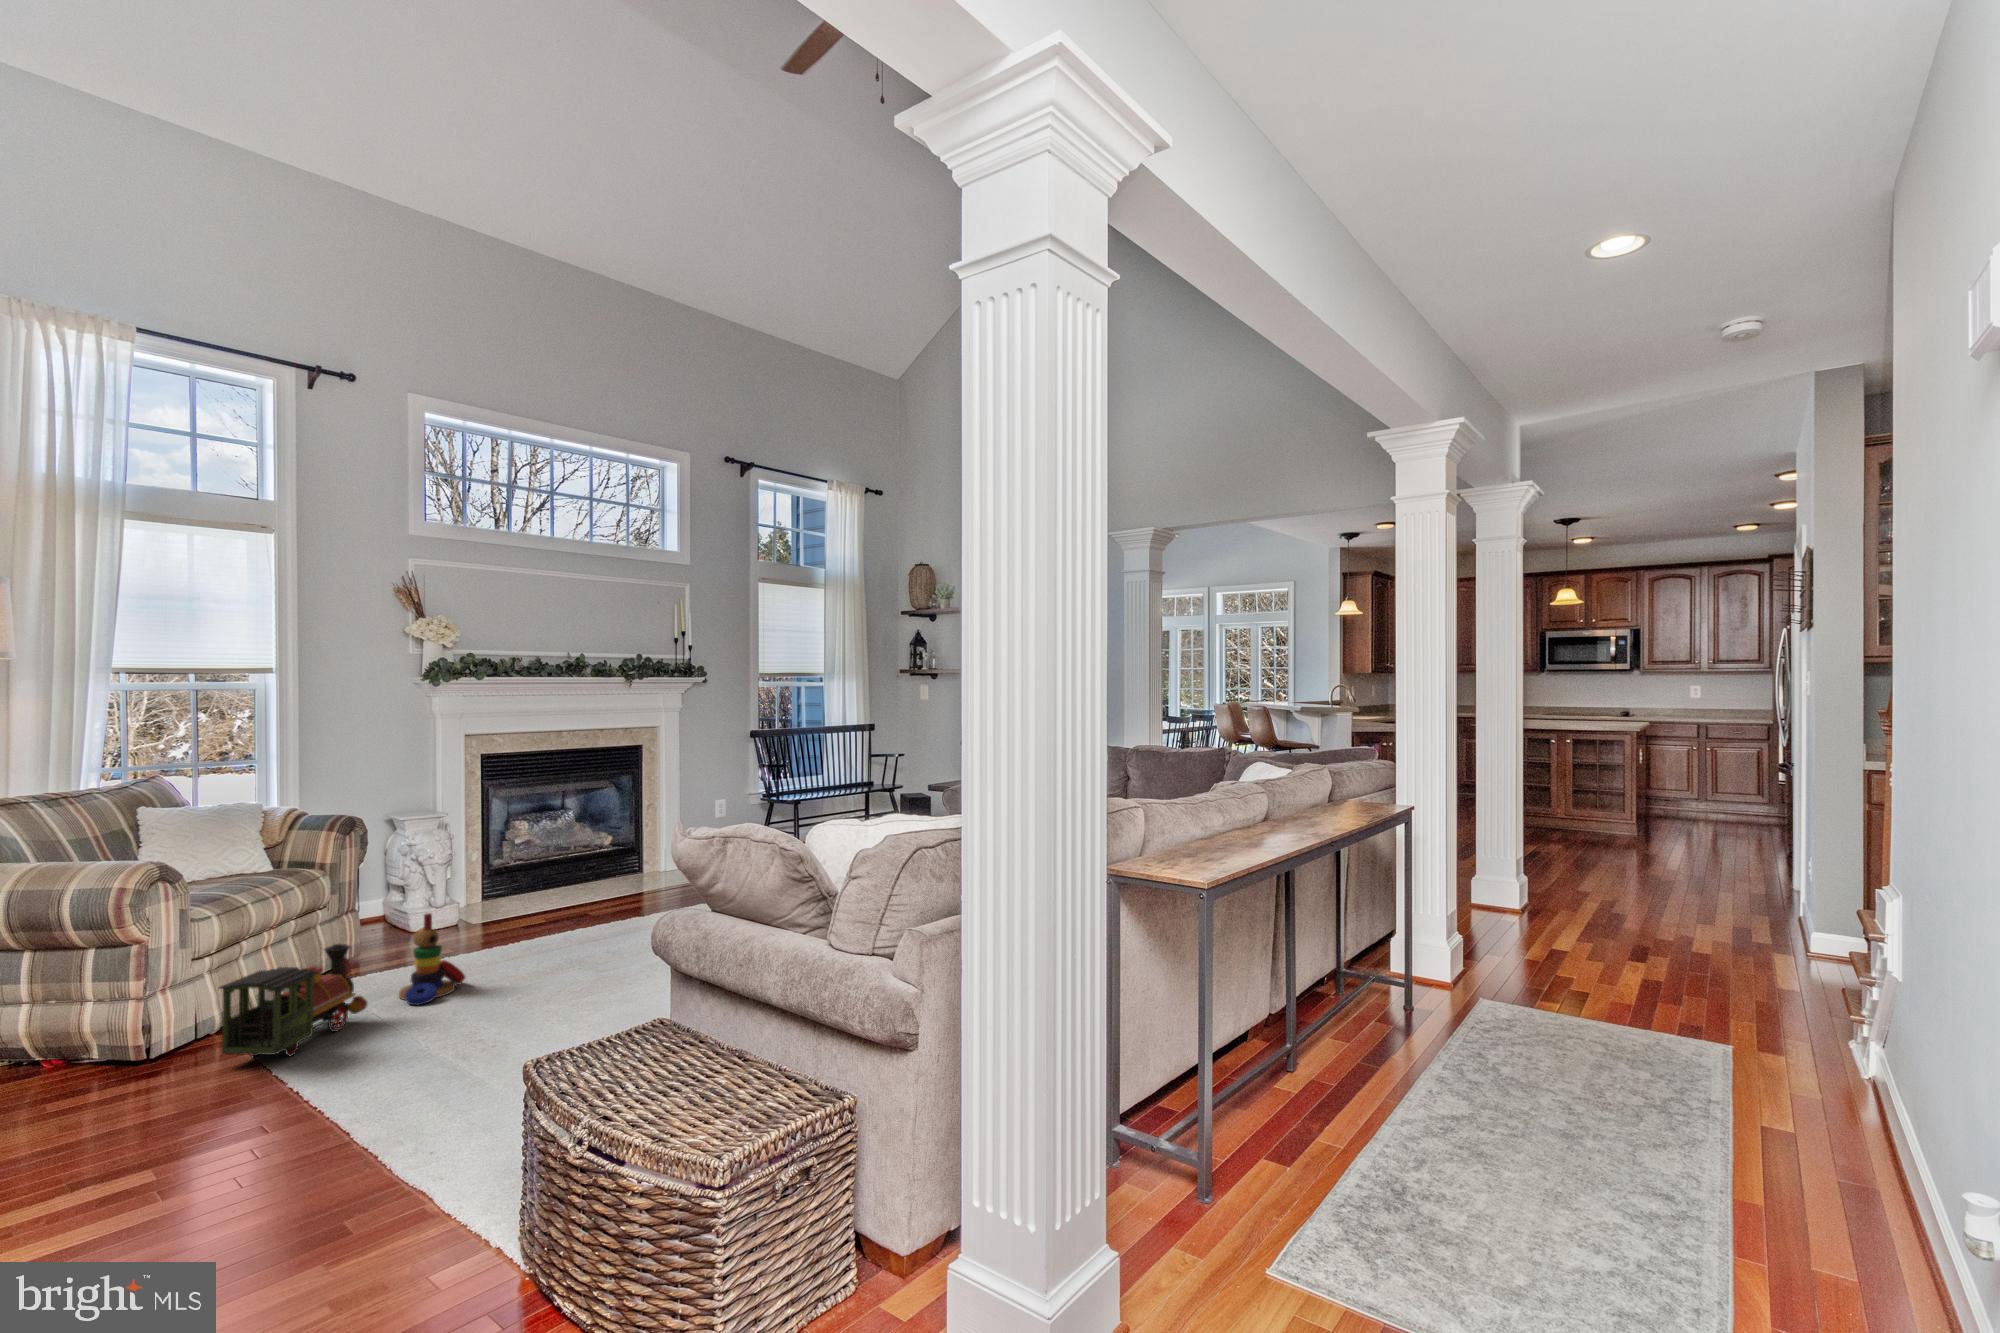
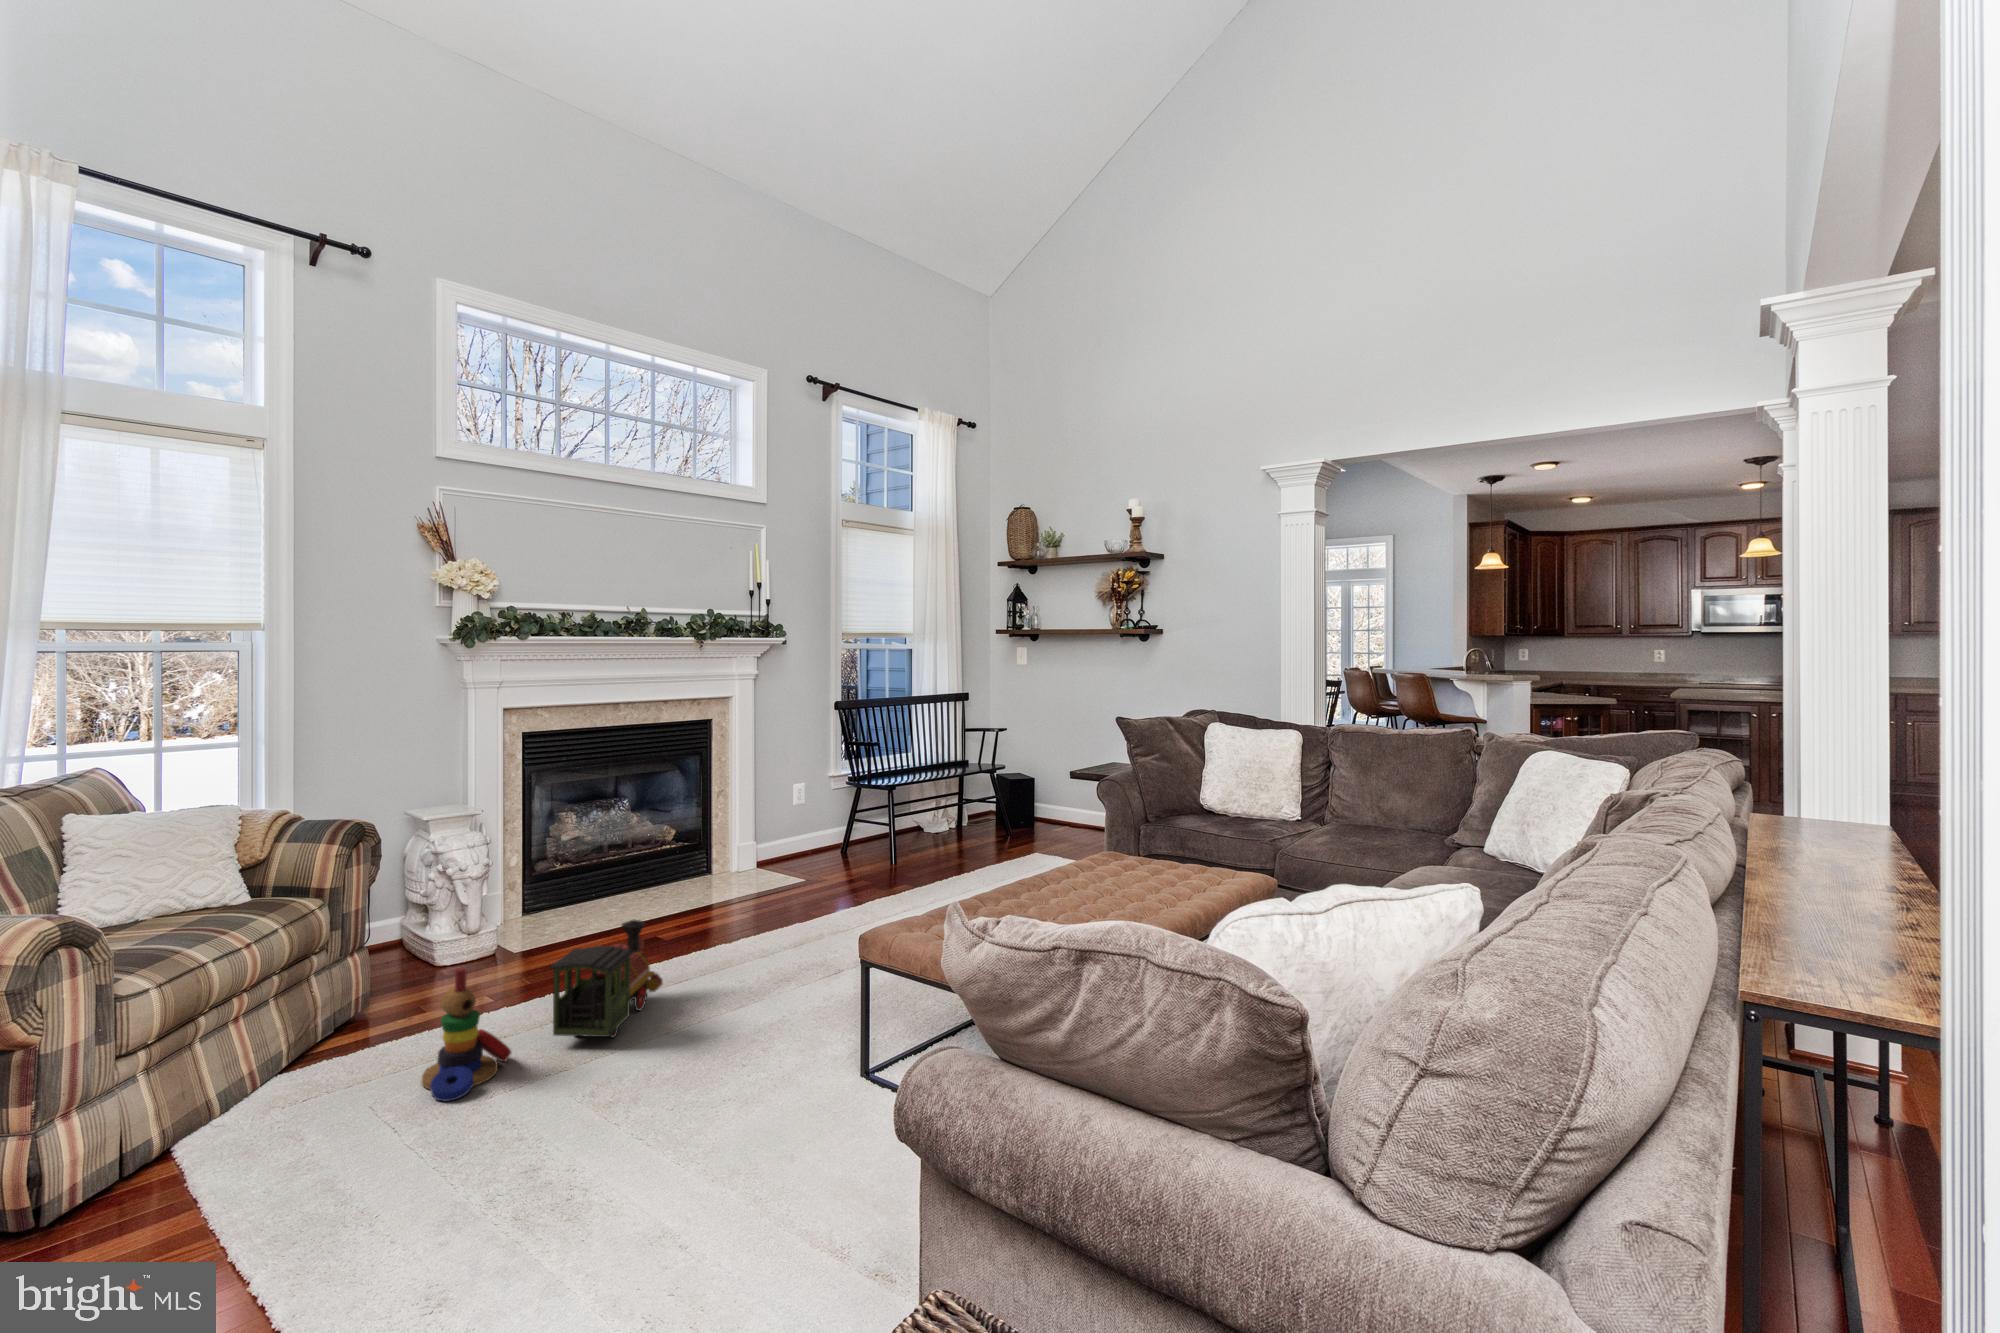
toy train: present [219,944,367,1056] -> present [550,920,663,1038]

